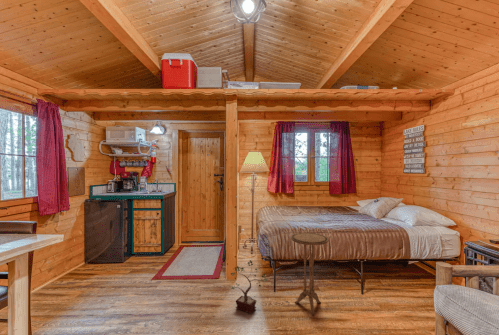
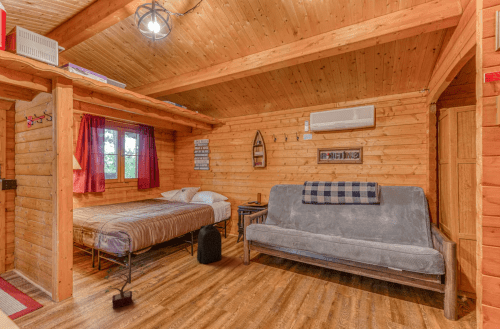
side table: present [291,233,329,315] -> none [155,220,185,280]
backpack: none [361,255,404,321] -> present [197,224,222,264]

